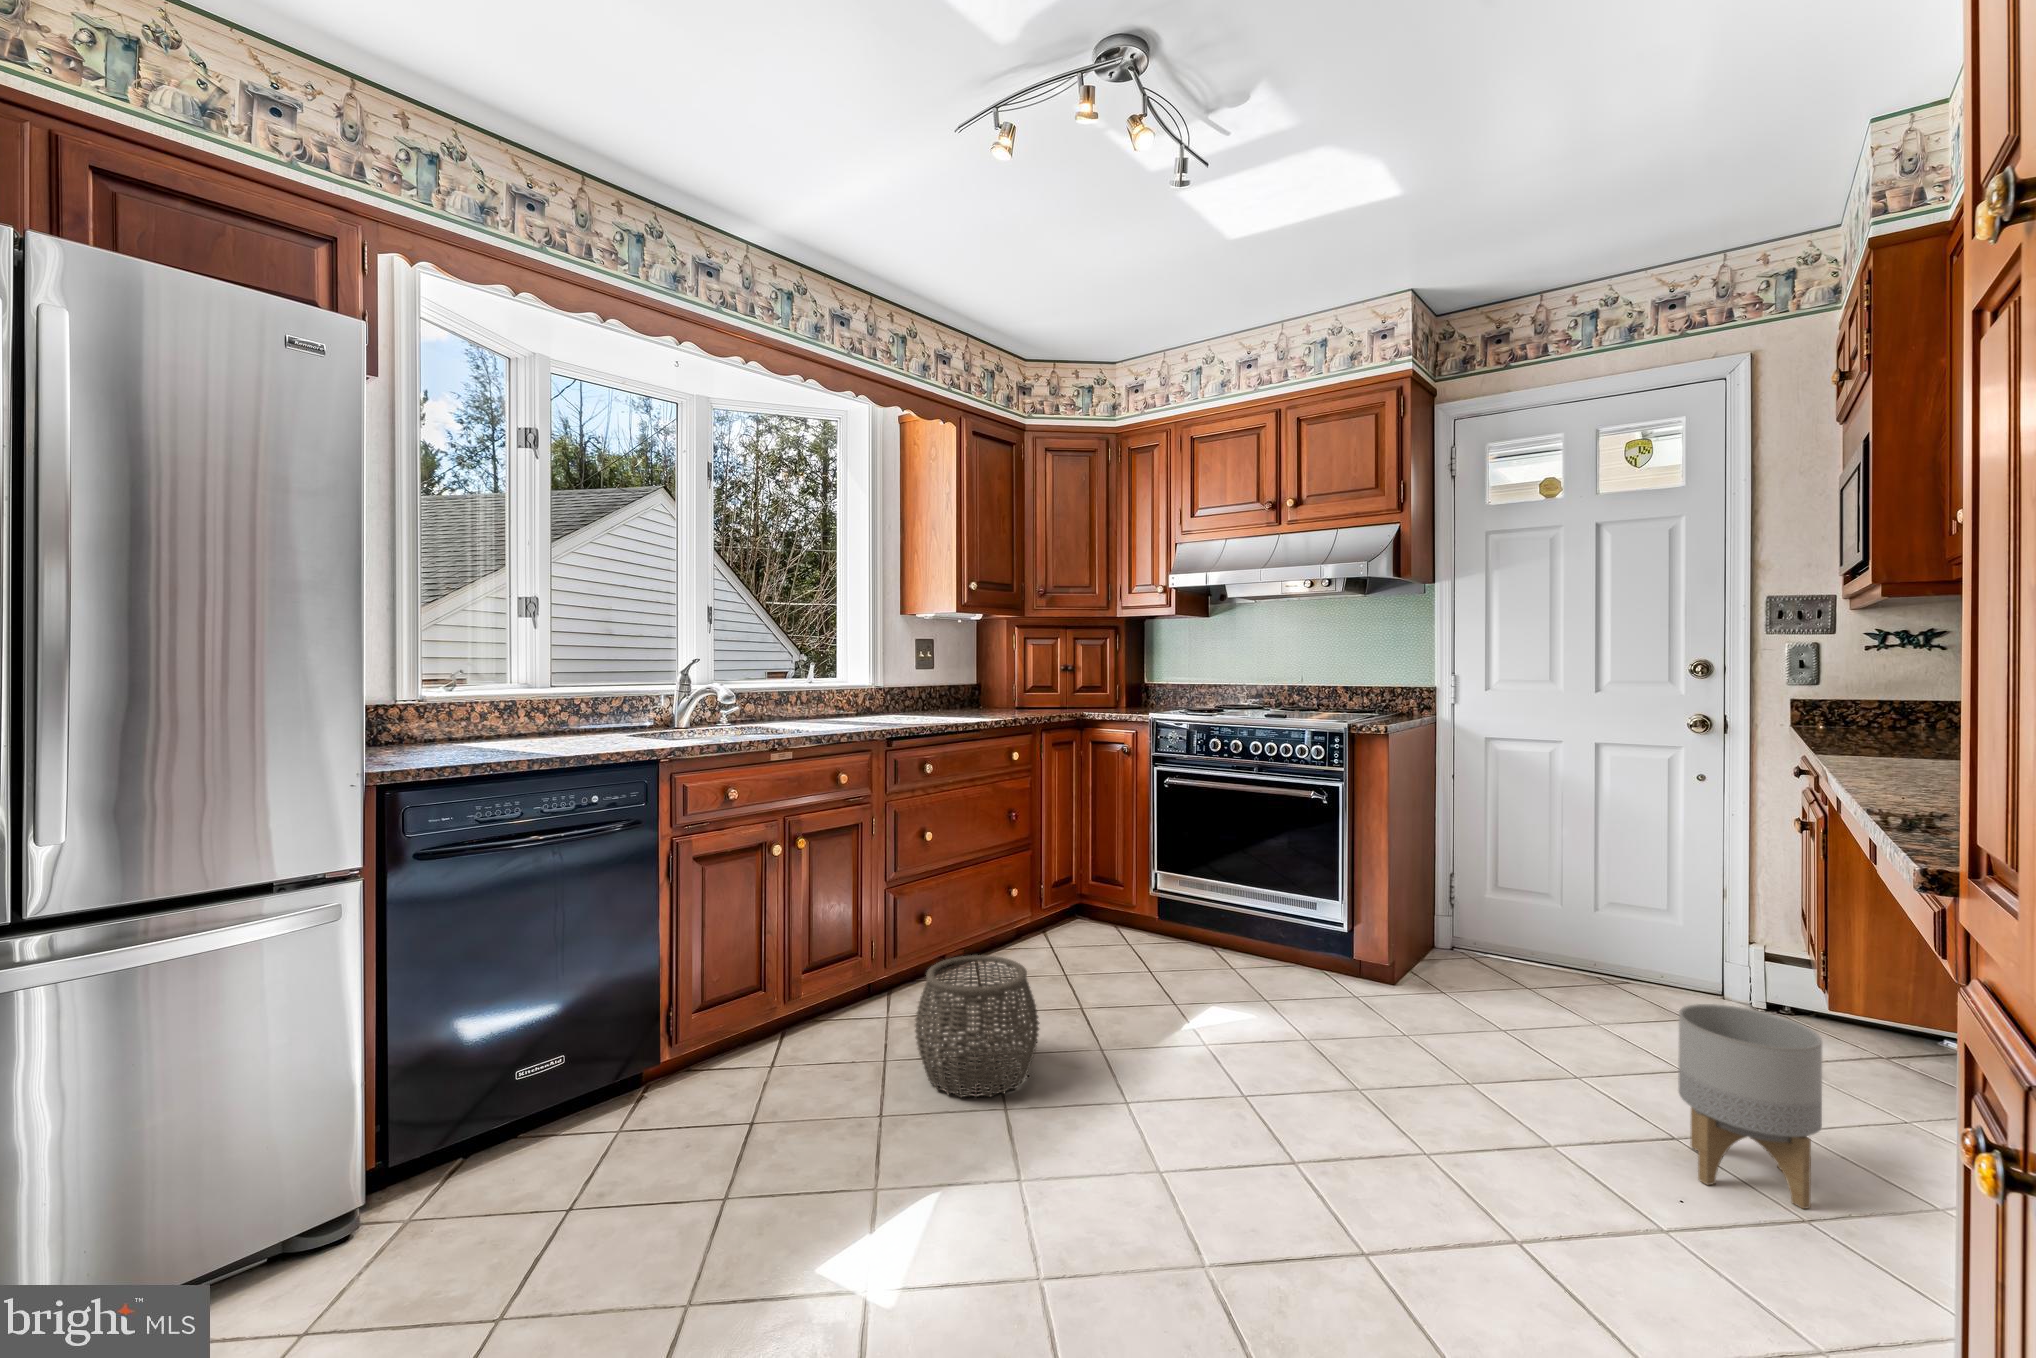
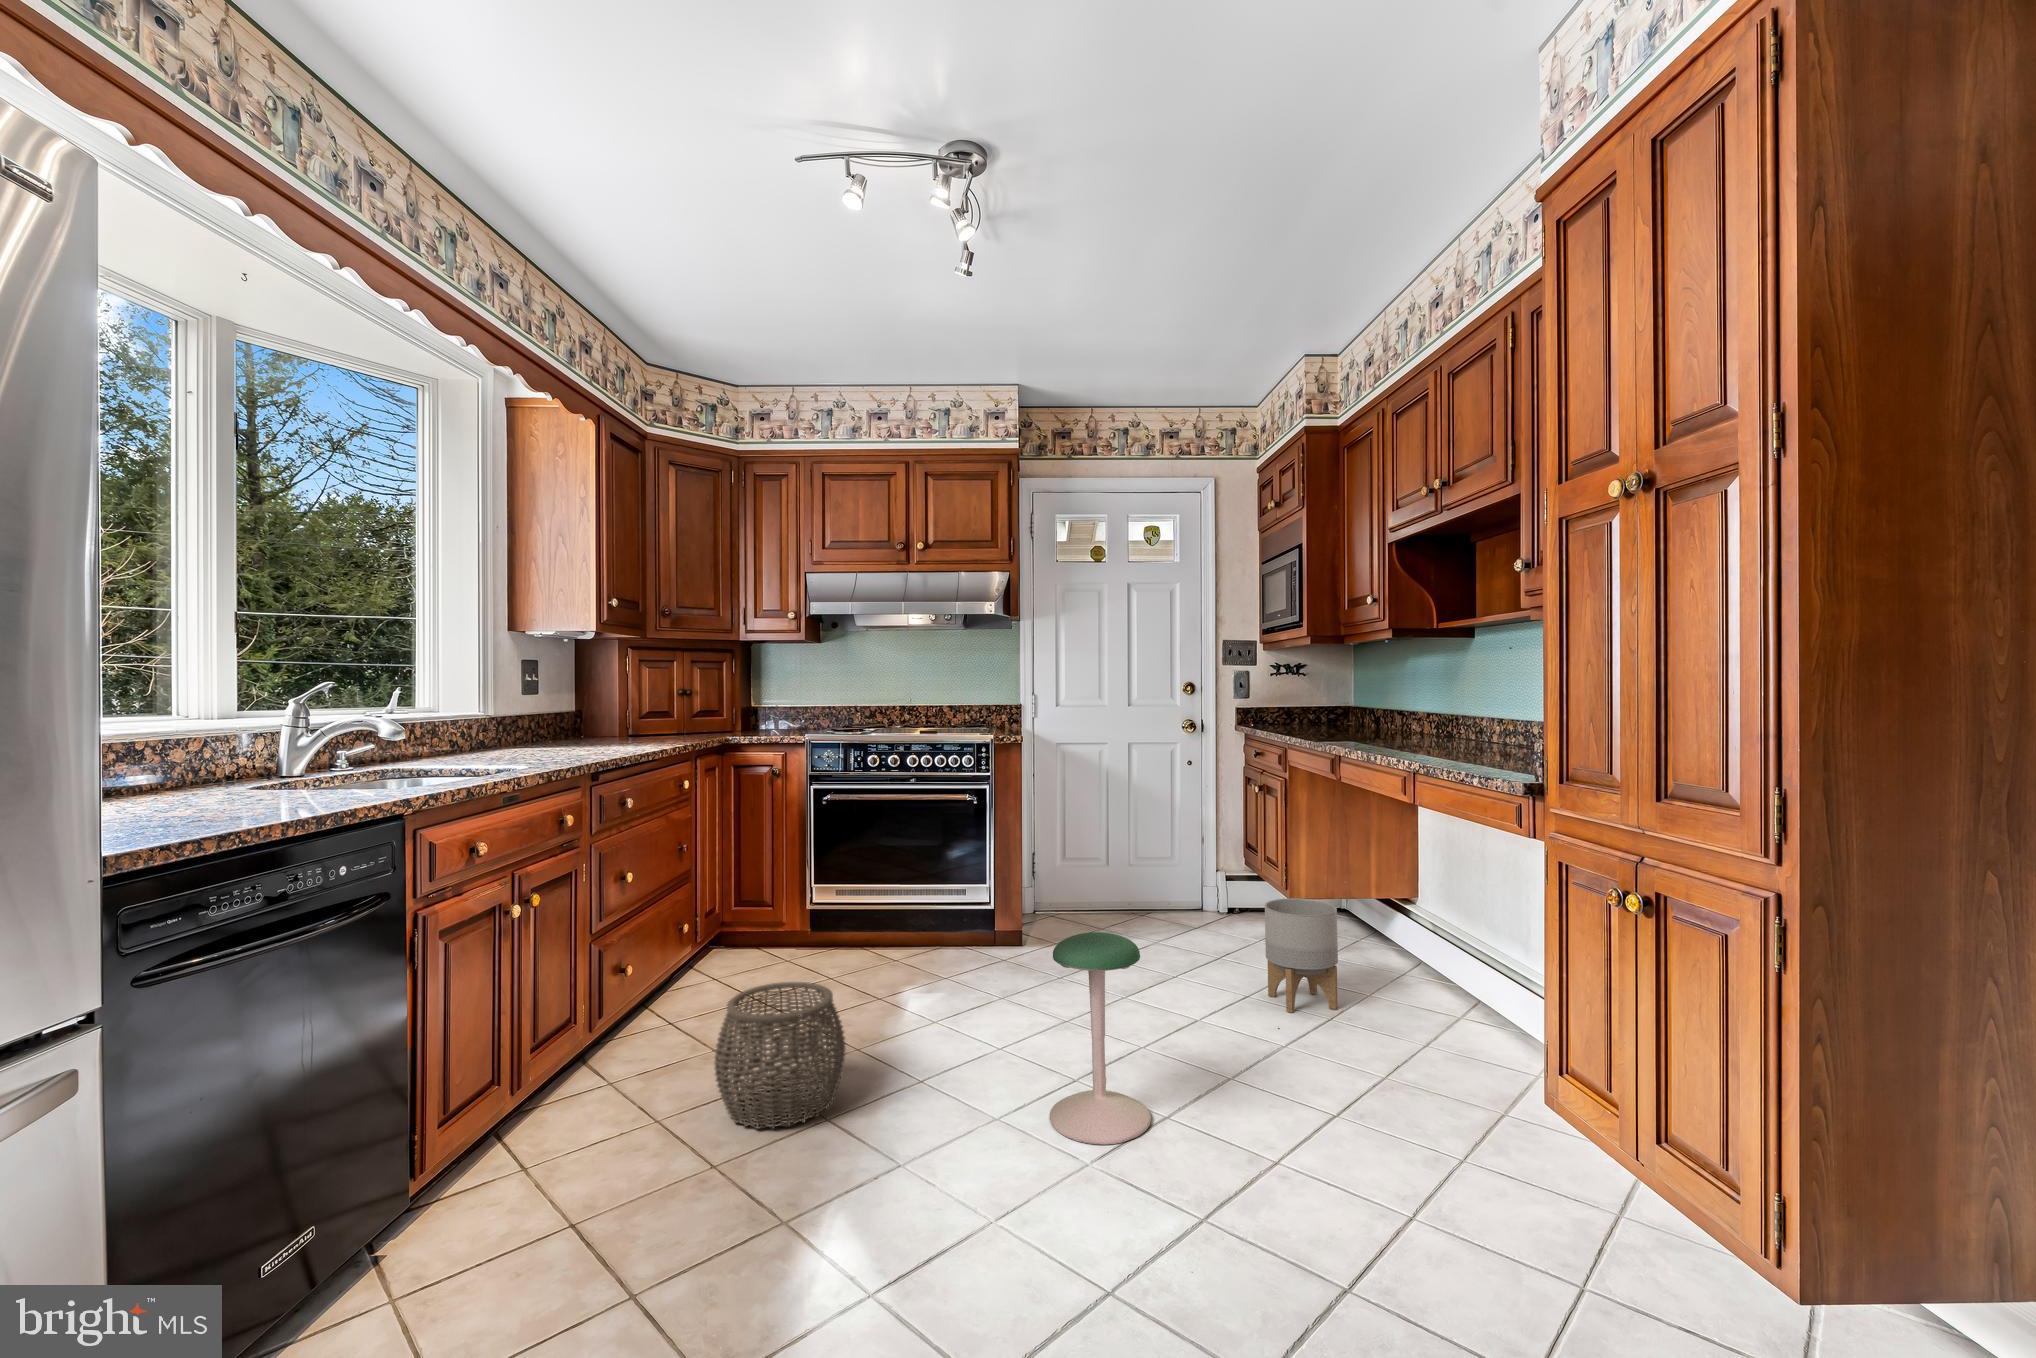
stool: none [1190,979,1323,1255] -> present [1050,932,1151,1145]

